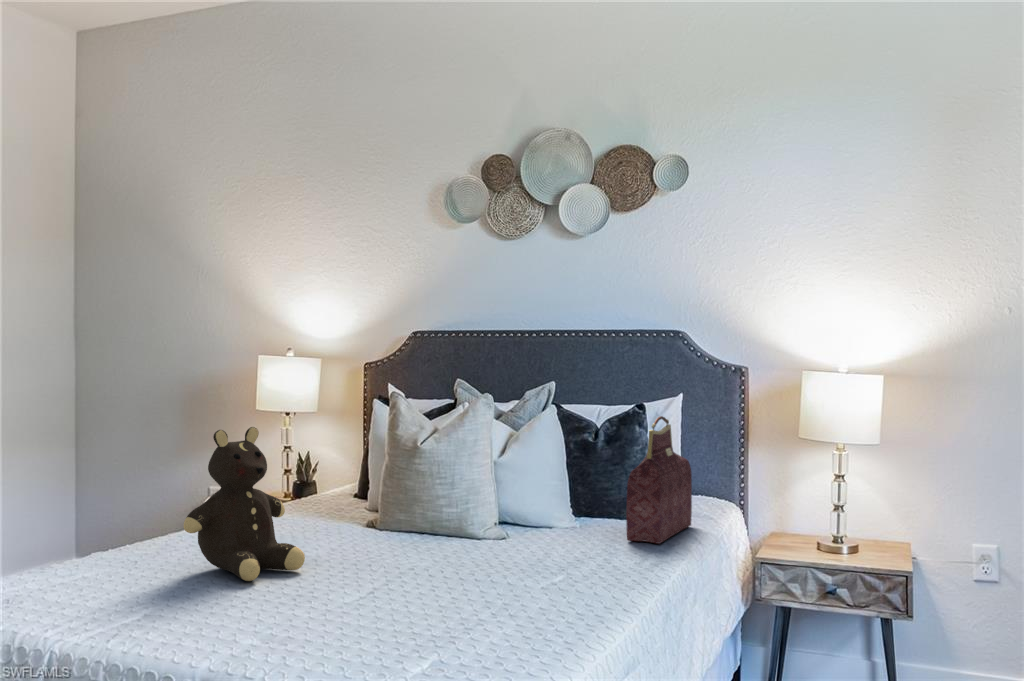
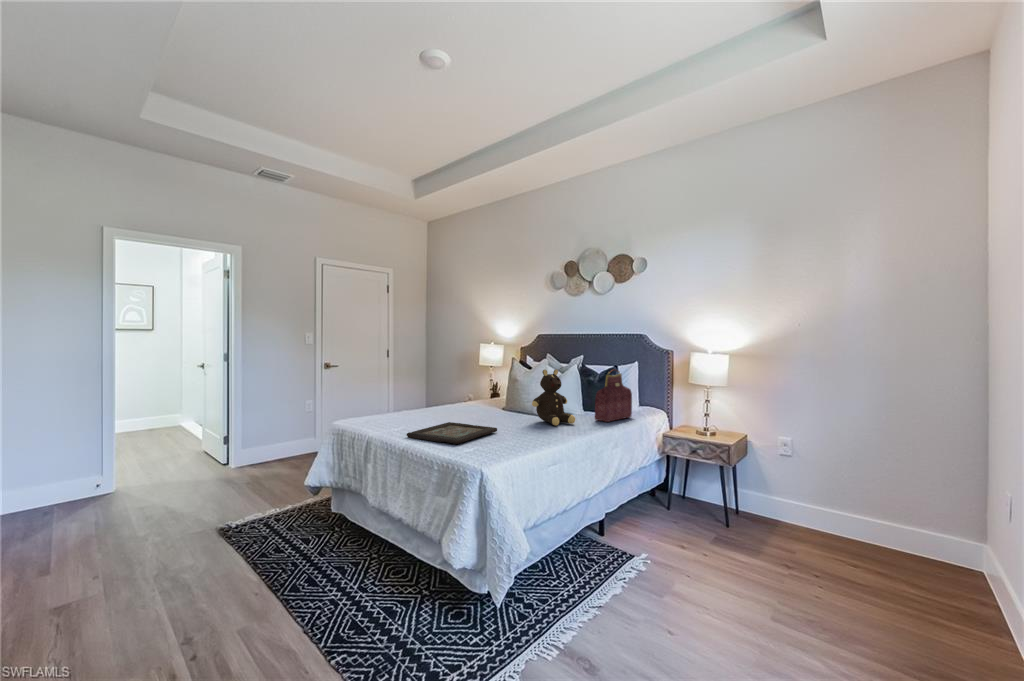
teddy bear: present [184,427,305,581] -> present [532,369,575,426]
decorative tray: none [212,584,446,656] -> present [407,422,497,444]

